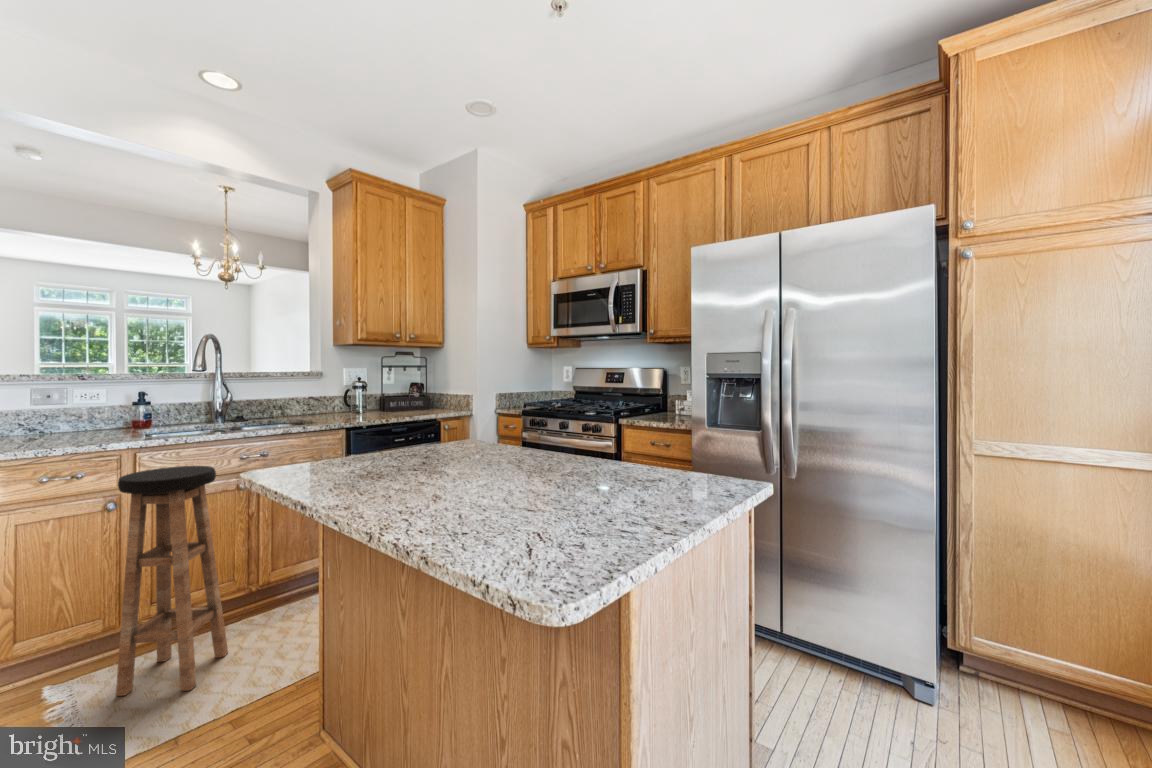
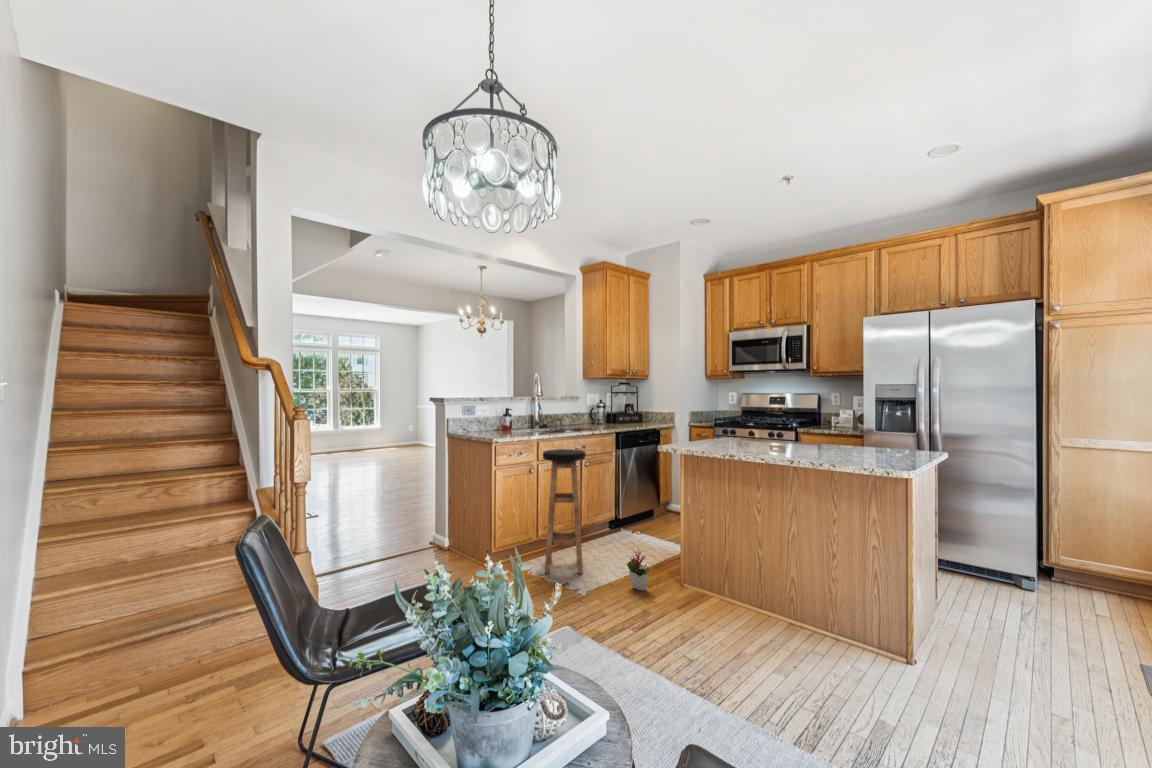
decorative plant: none [226,654,270,735] -> present [627,550,649,590]

